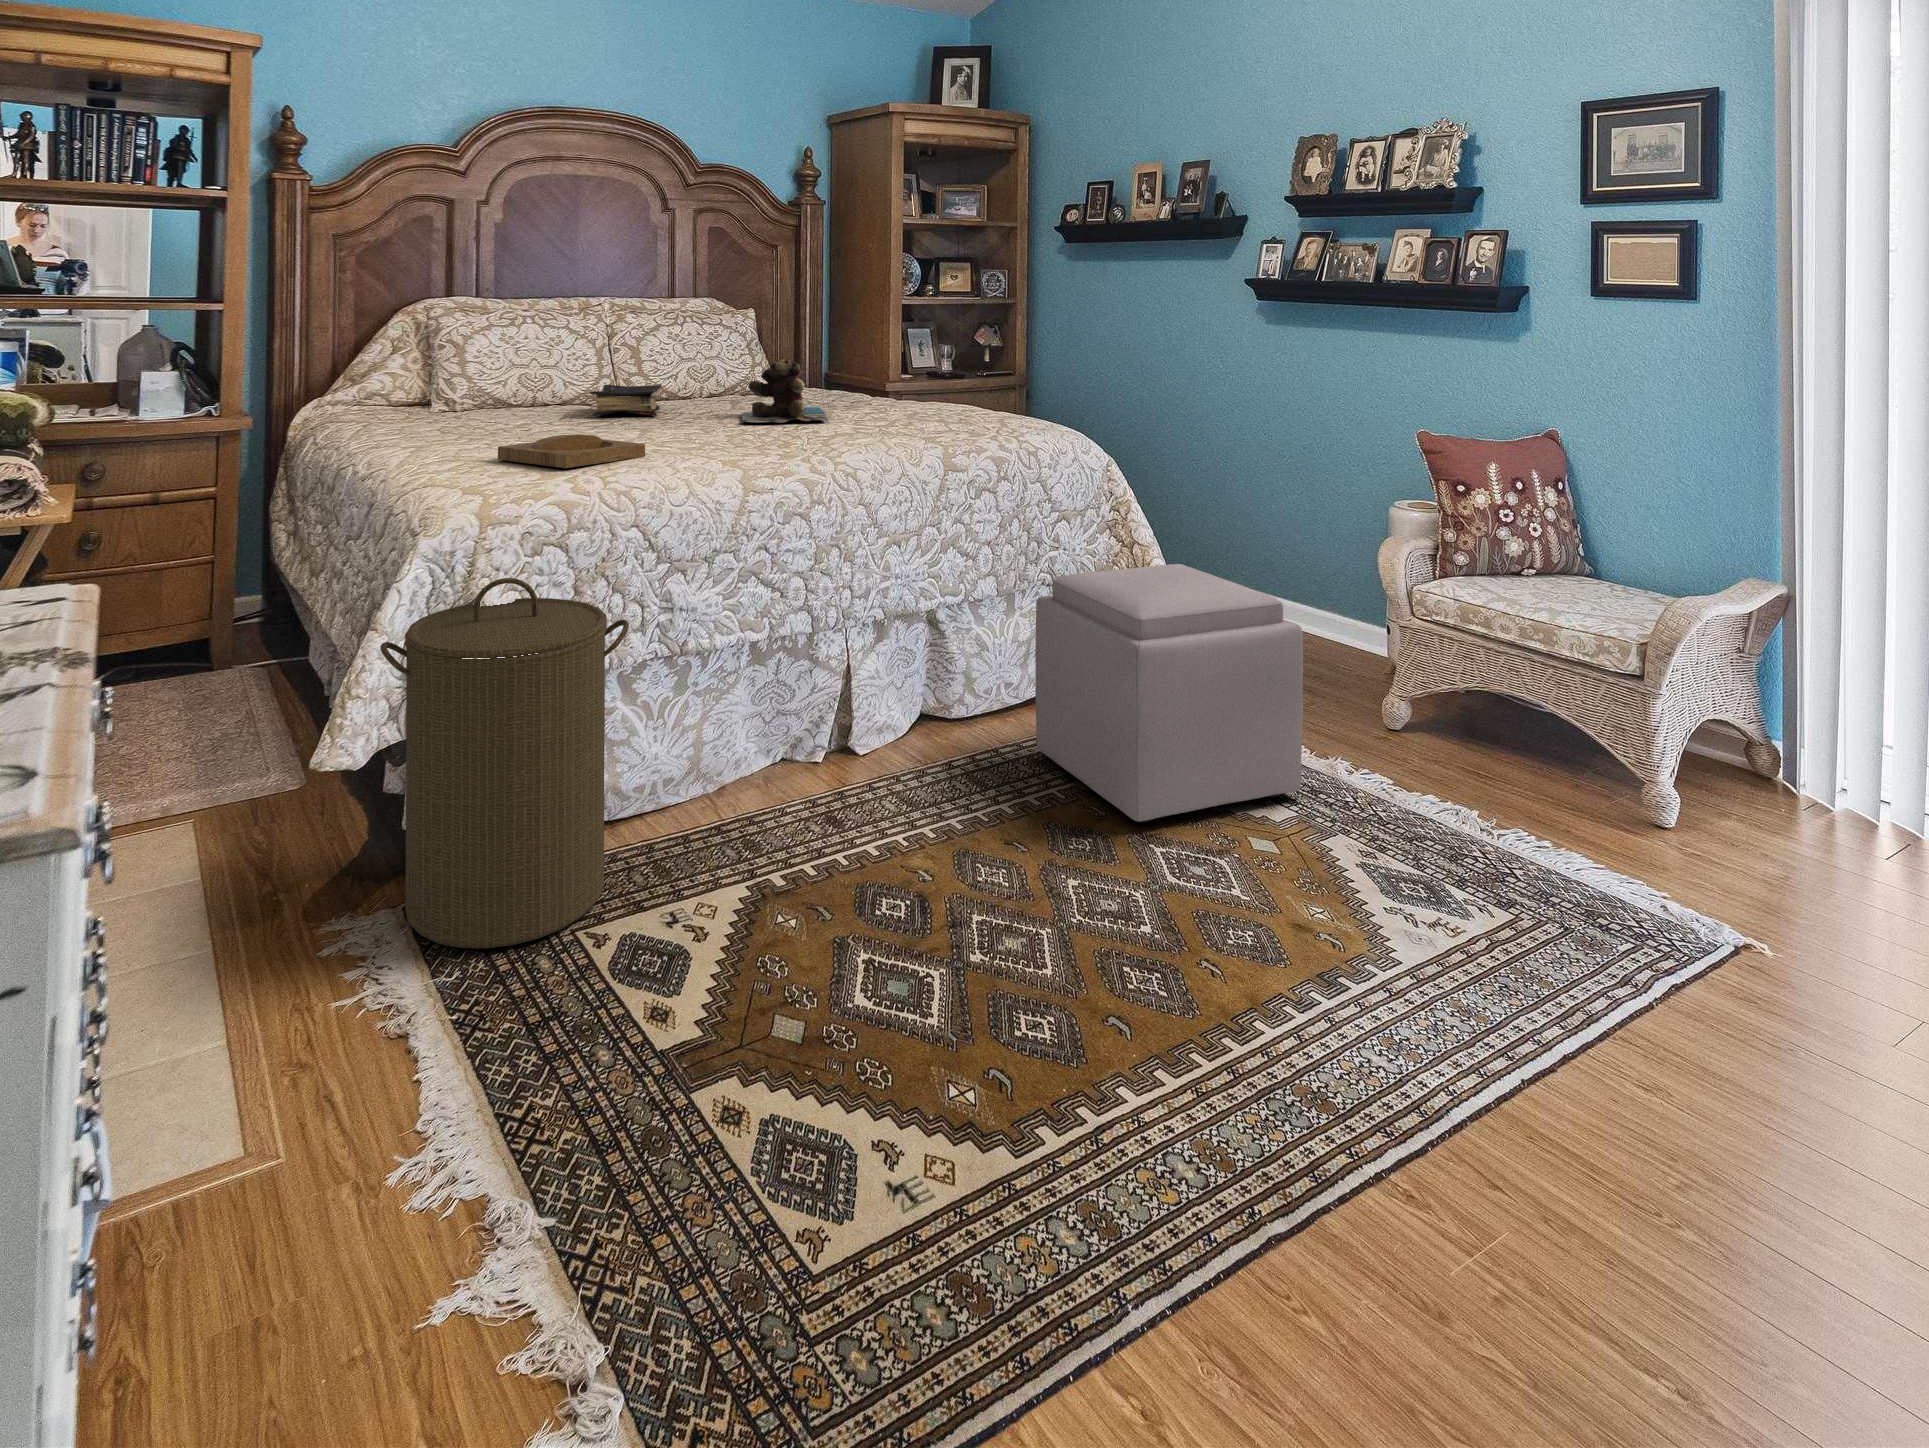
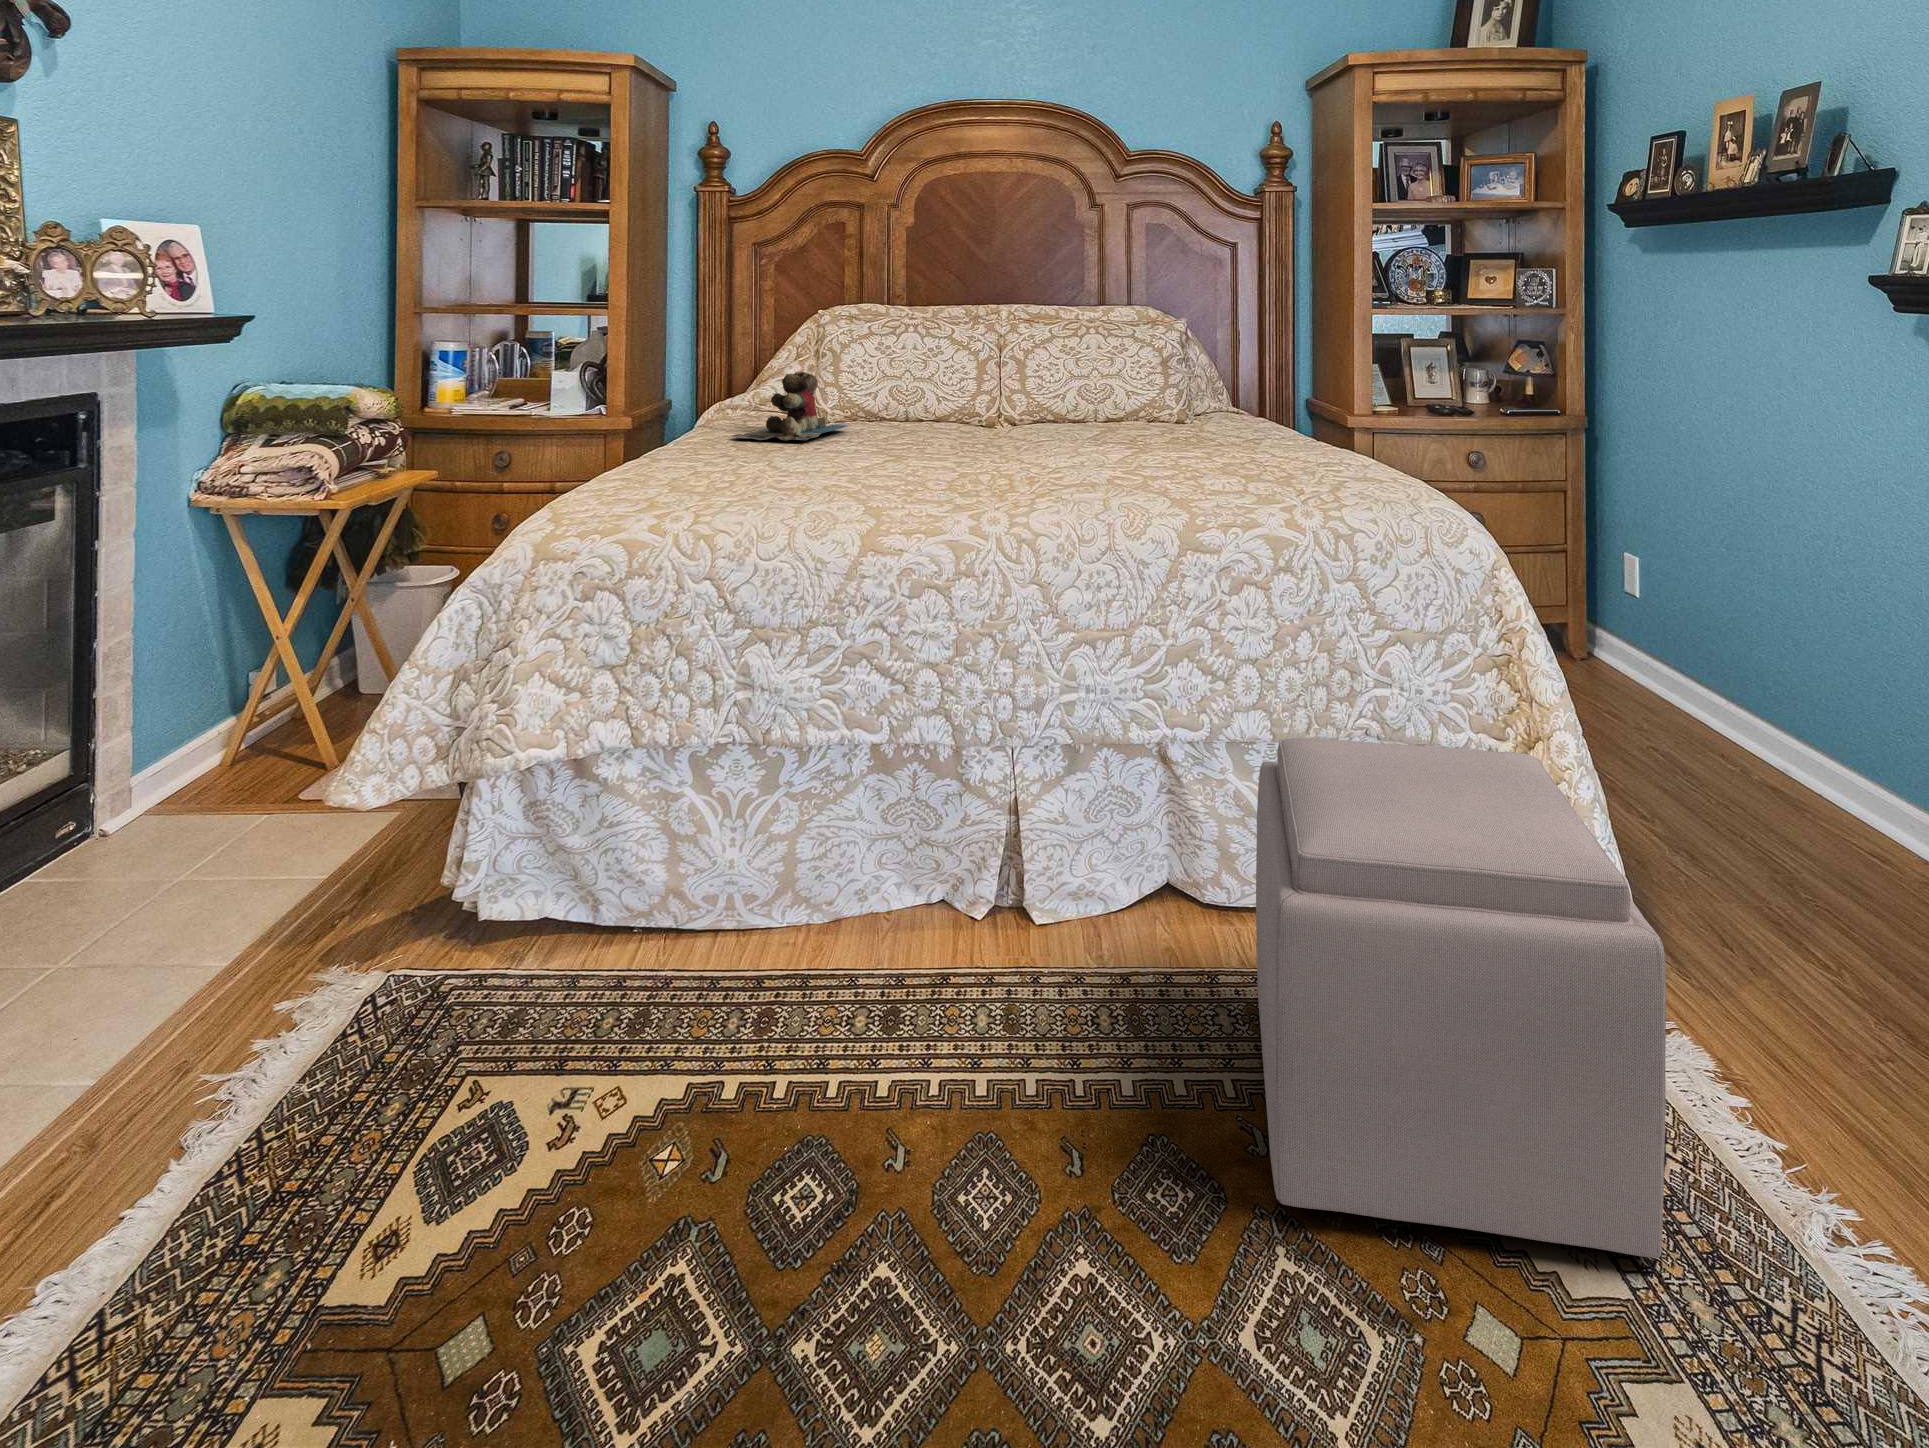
teddy bear: present [742,359,828,423] -> present [732,371,849,440]
book: present [590,385,664,416] -> none [905,399,1007,439]
tray: present [498,434,645,468] -> none [689,458,827,498]
laundry hamper: present [380,578,629,948] -> none [358,628,619,1071]

